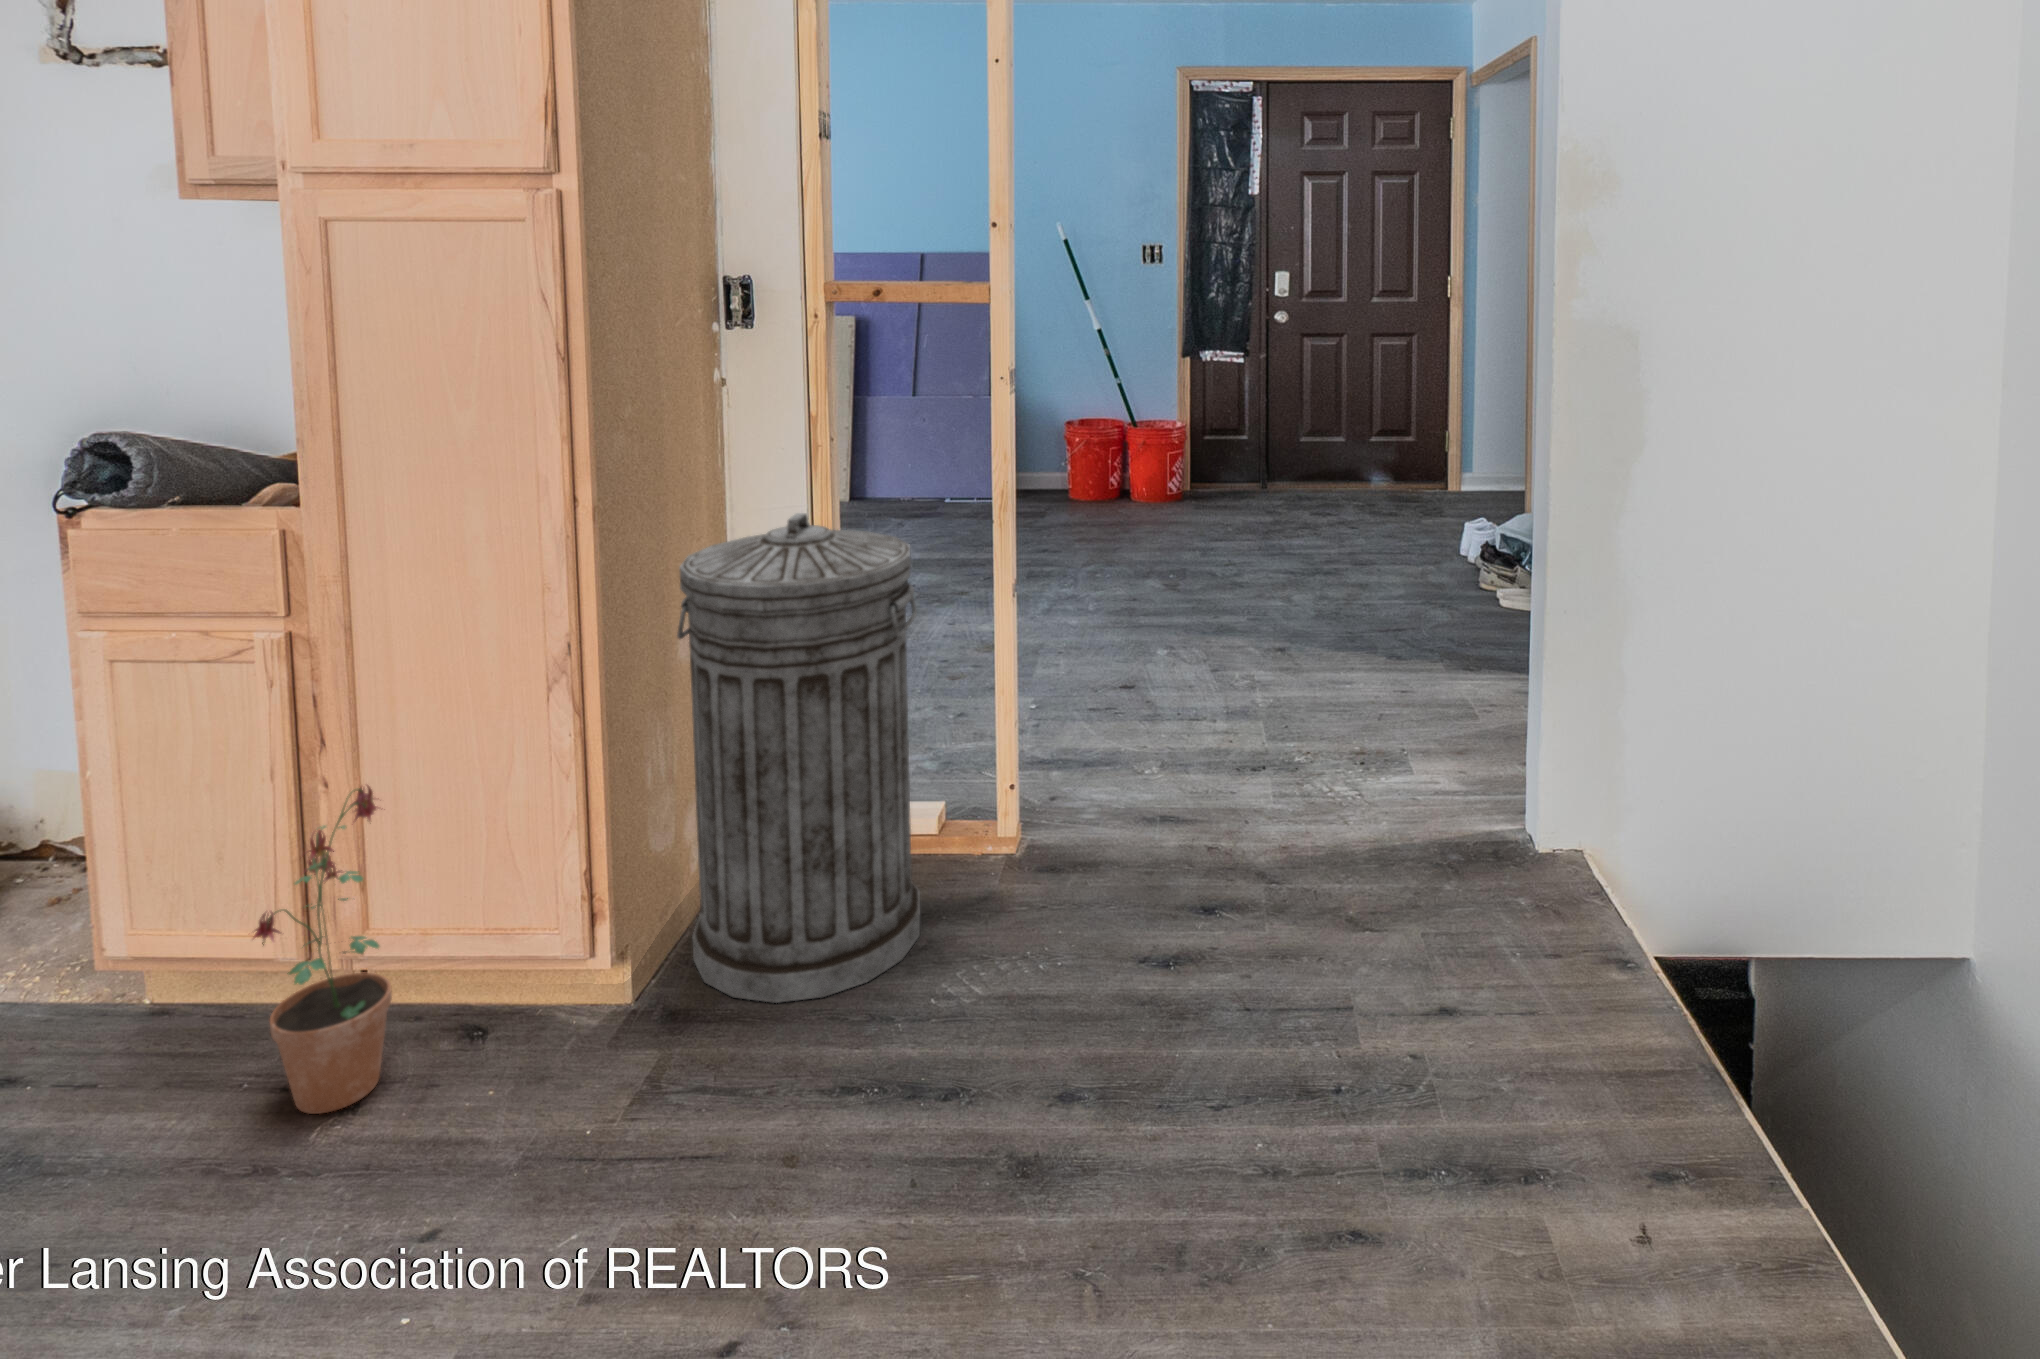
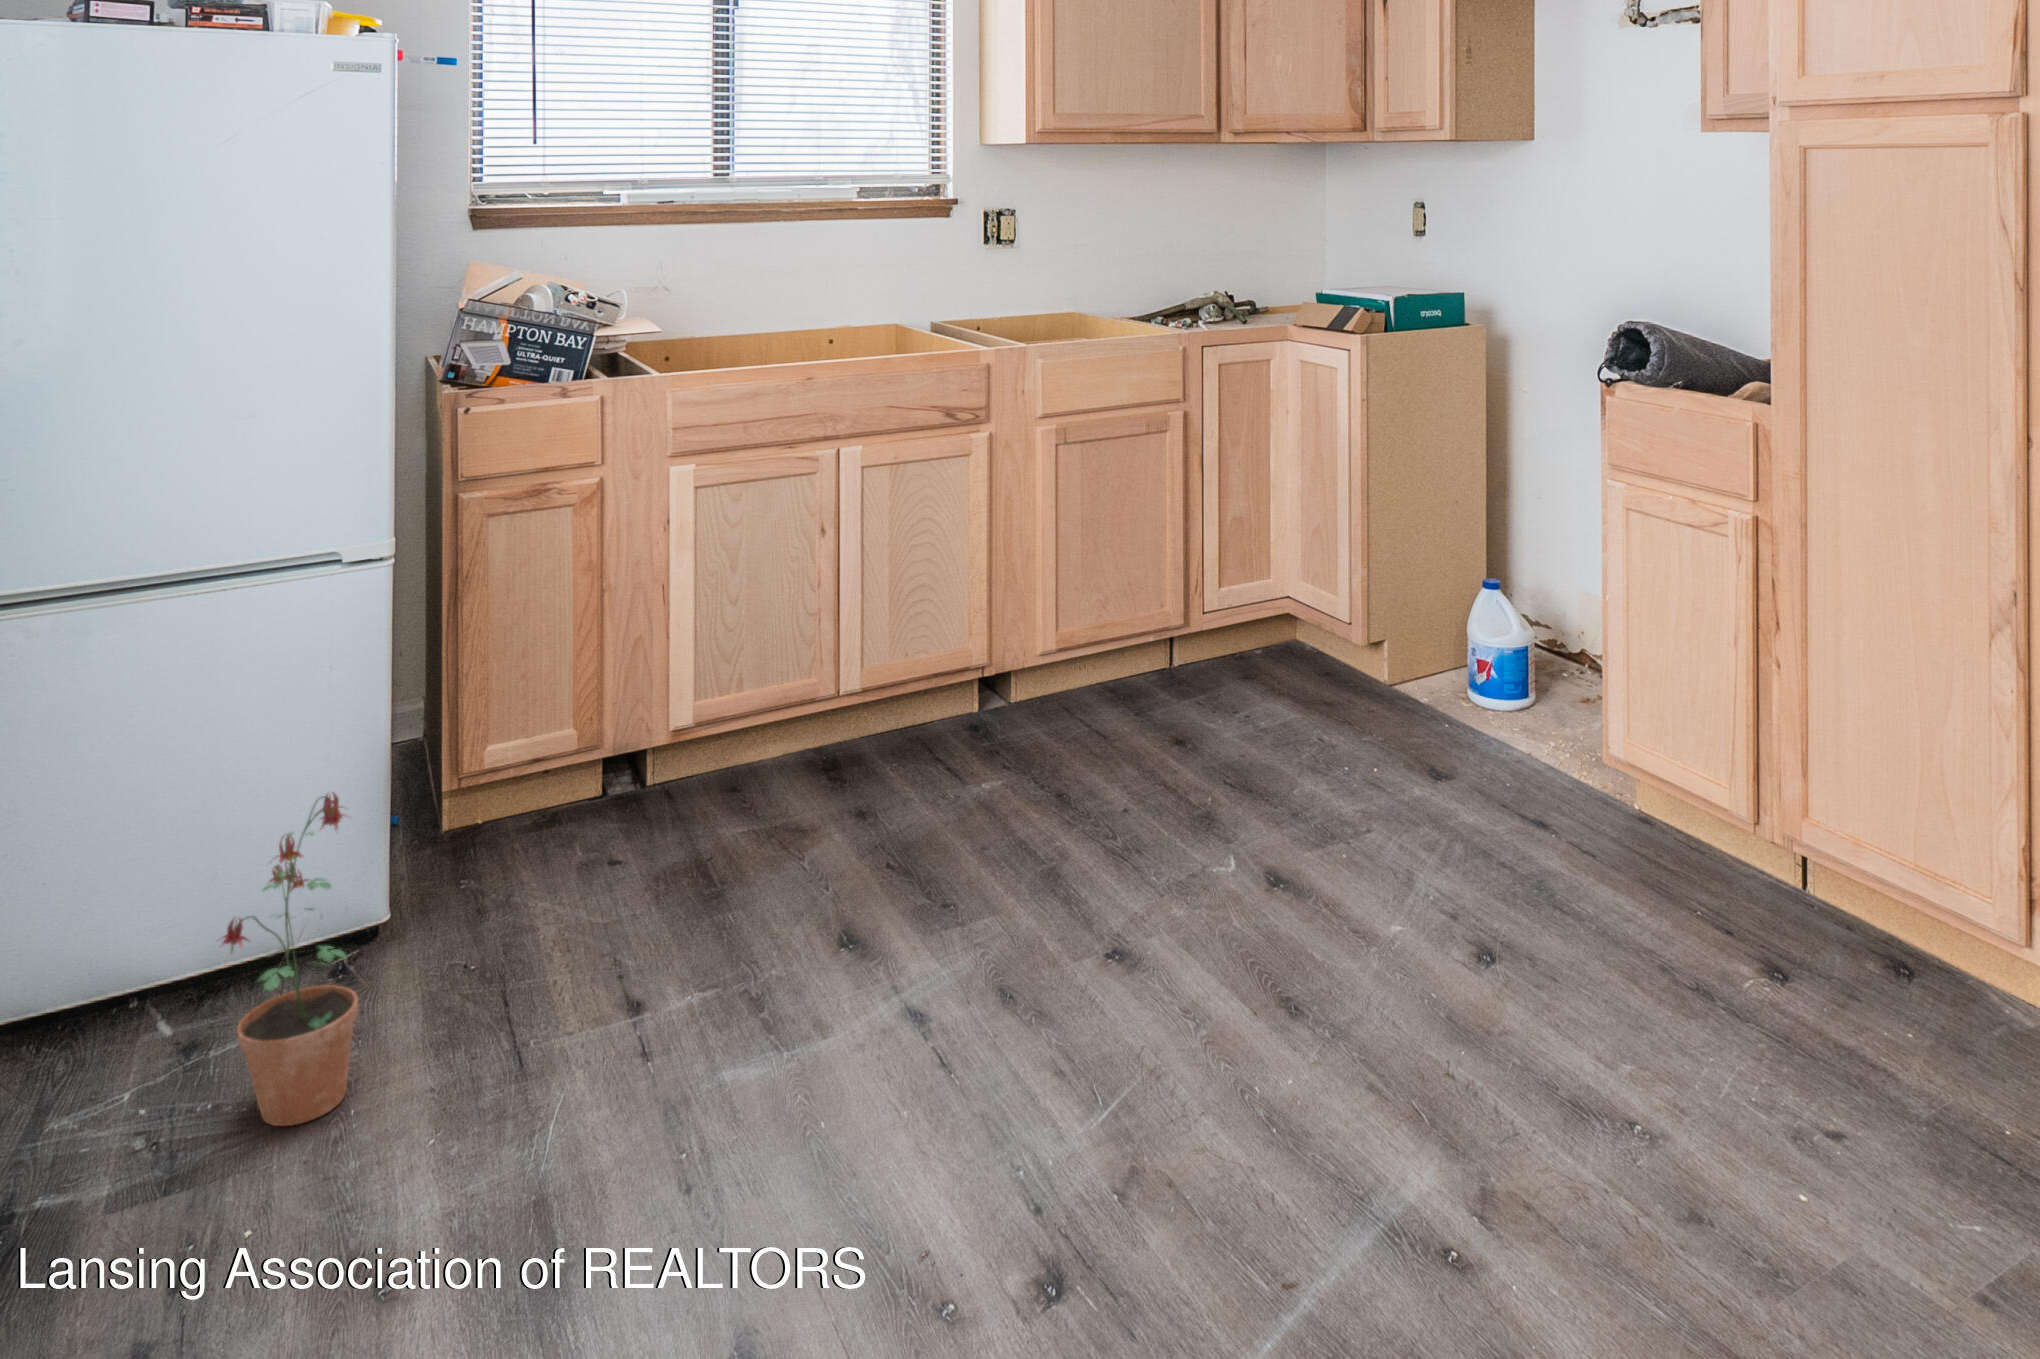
trash can: present [677,513,920,1003] -> none [645,518,894,1021]

